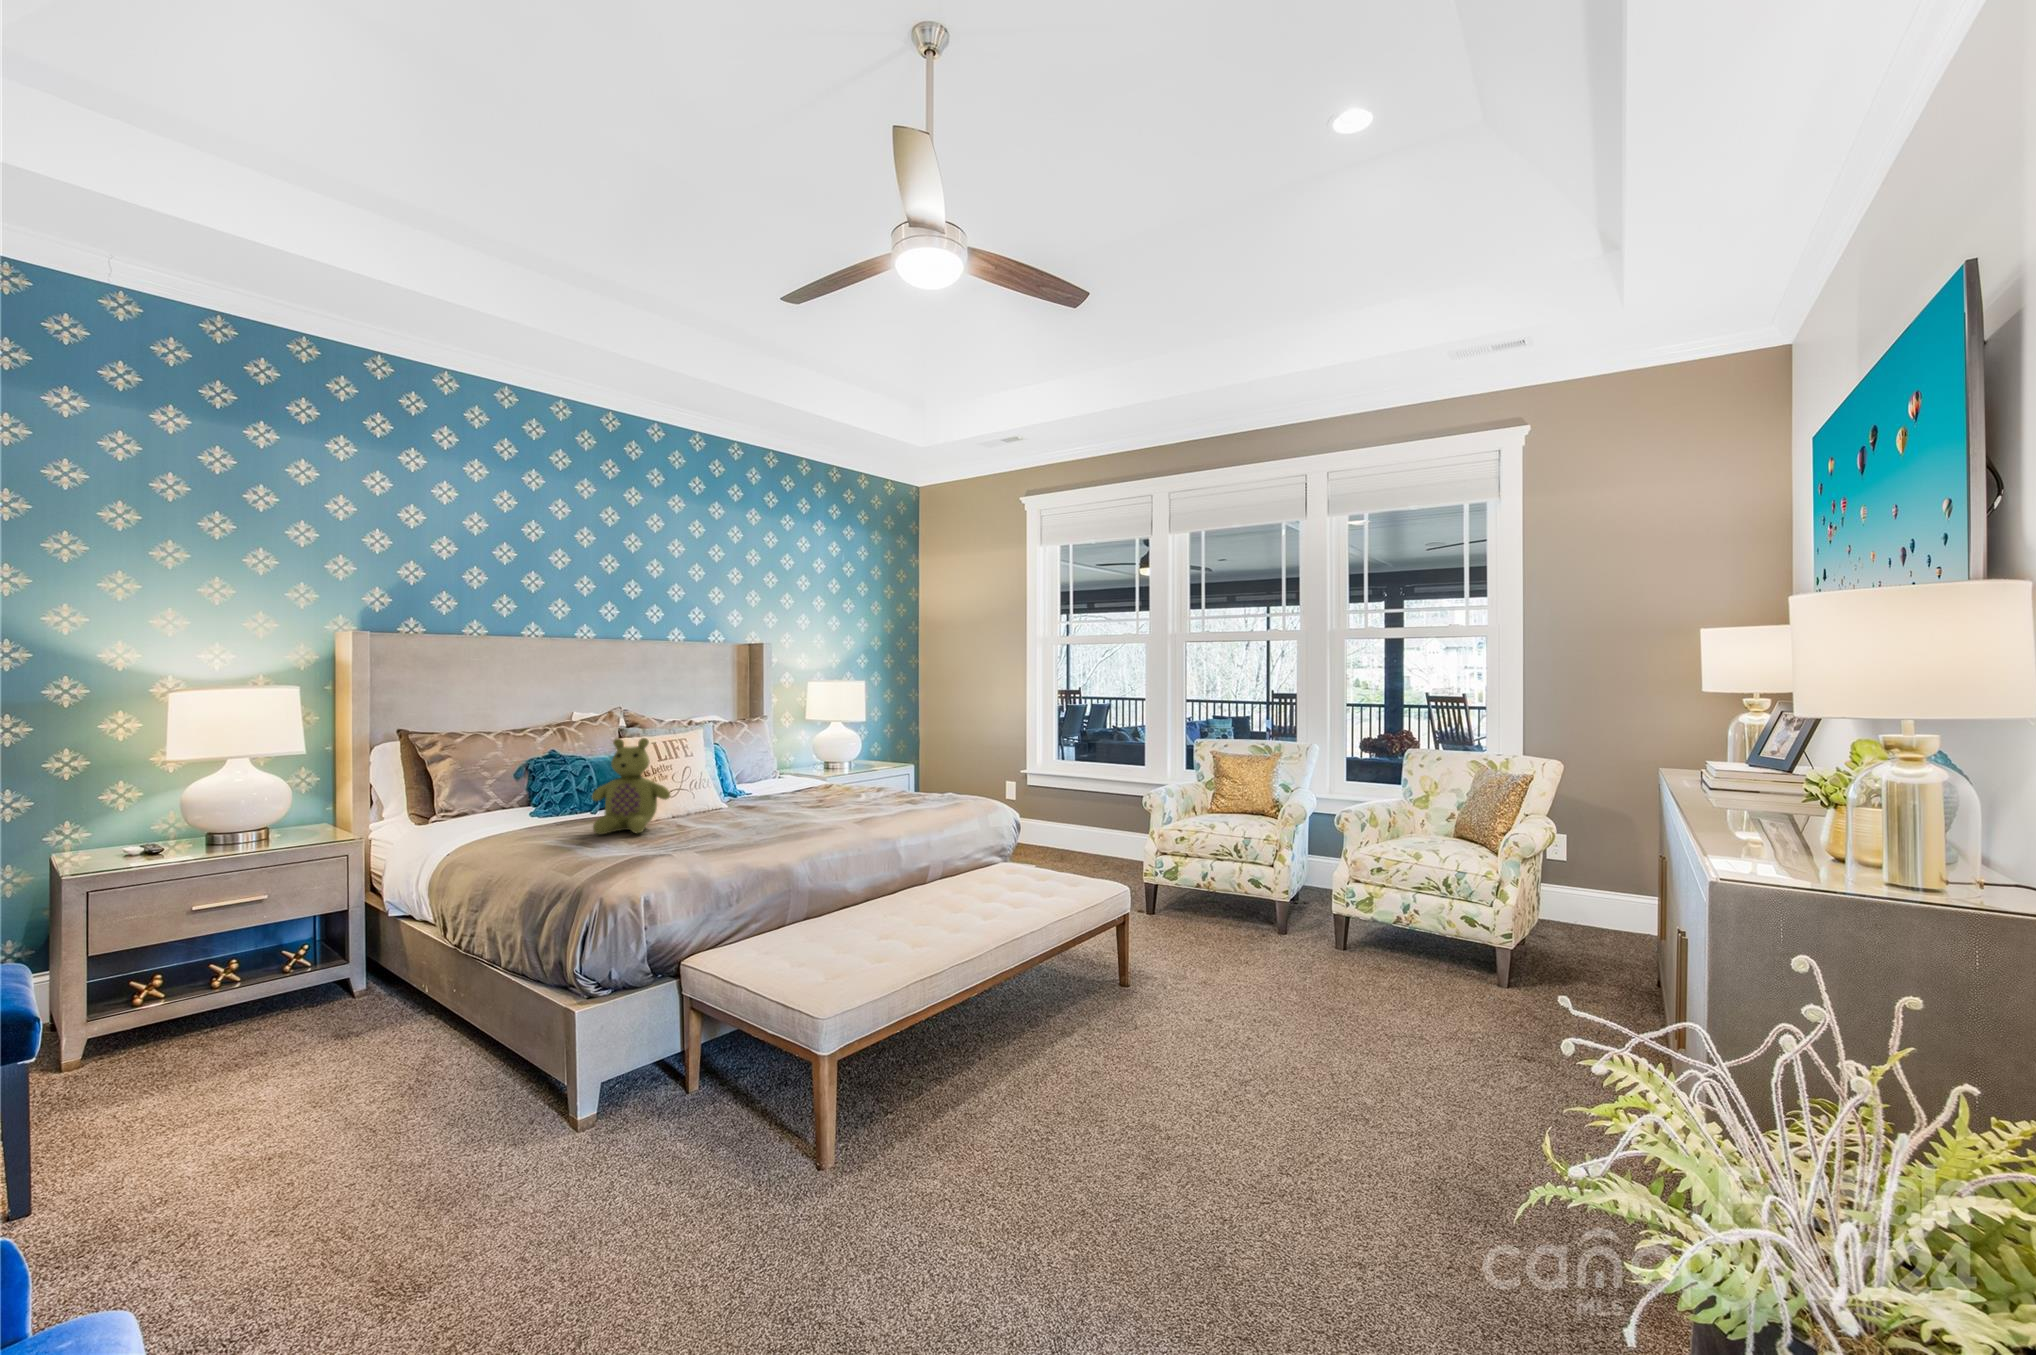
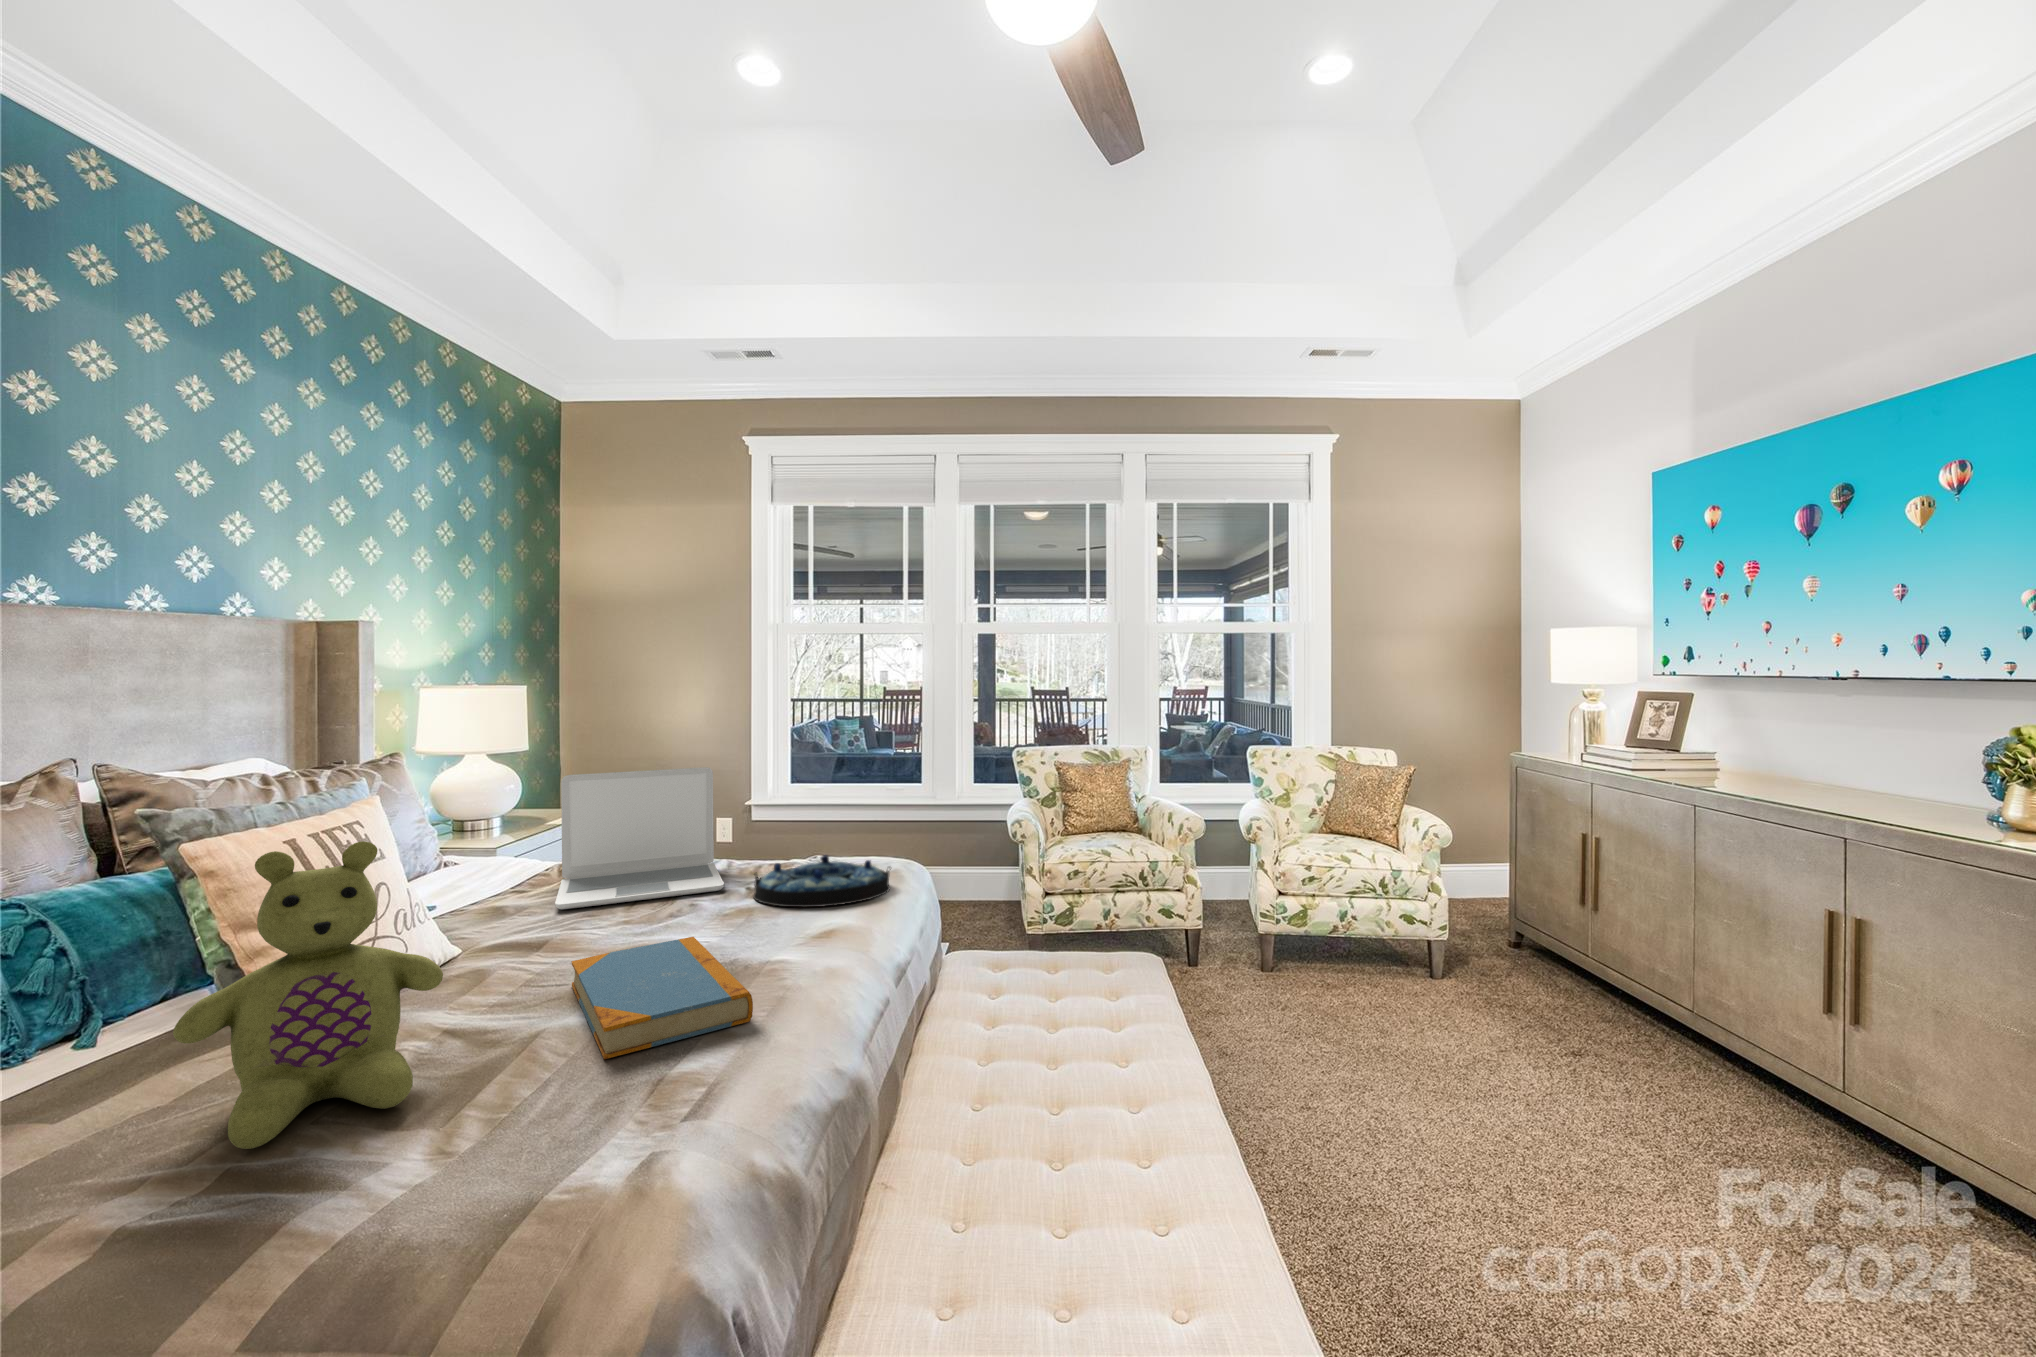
laptop: none [784,730,884,800] -> present [555,767,724,909]
serving tray: none [865,785,941,810] -> present [753,855,891,907]
book: none [704,806,793,835] -> present [571,937,753,1059]

